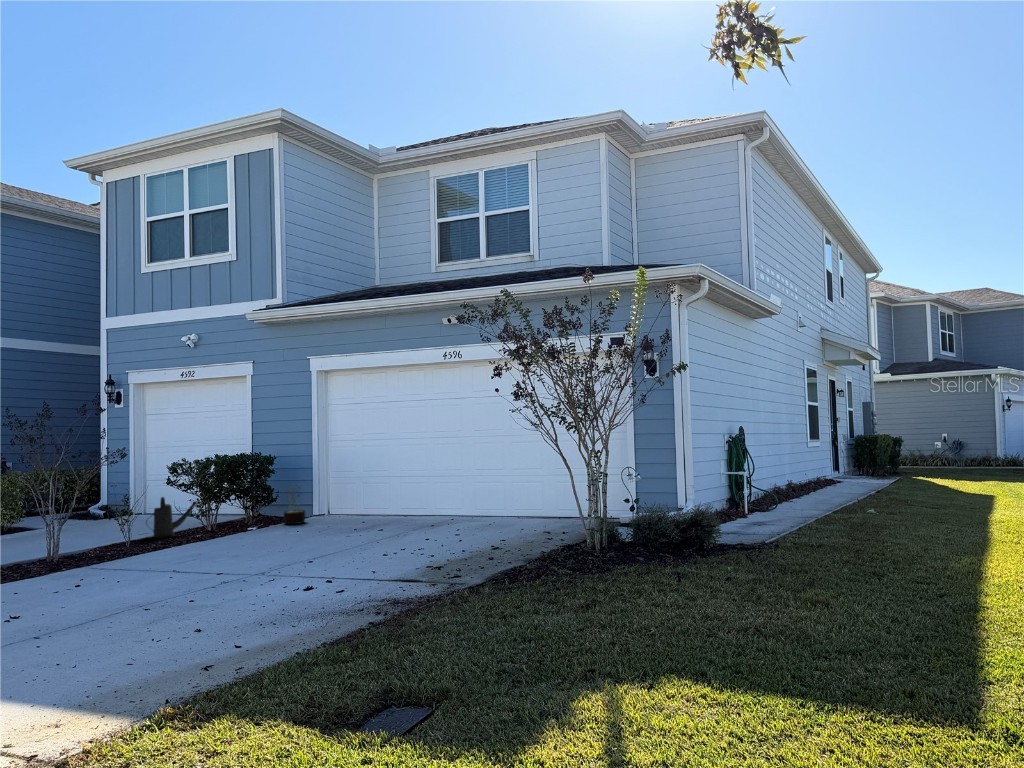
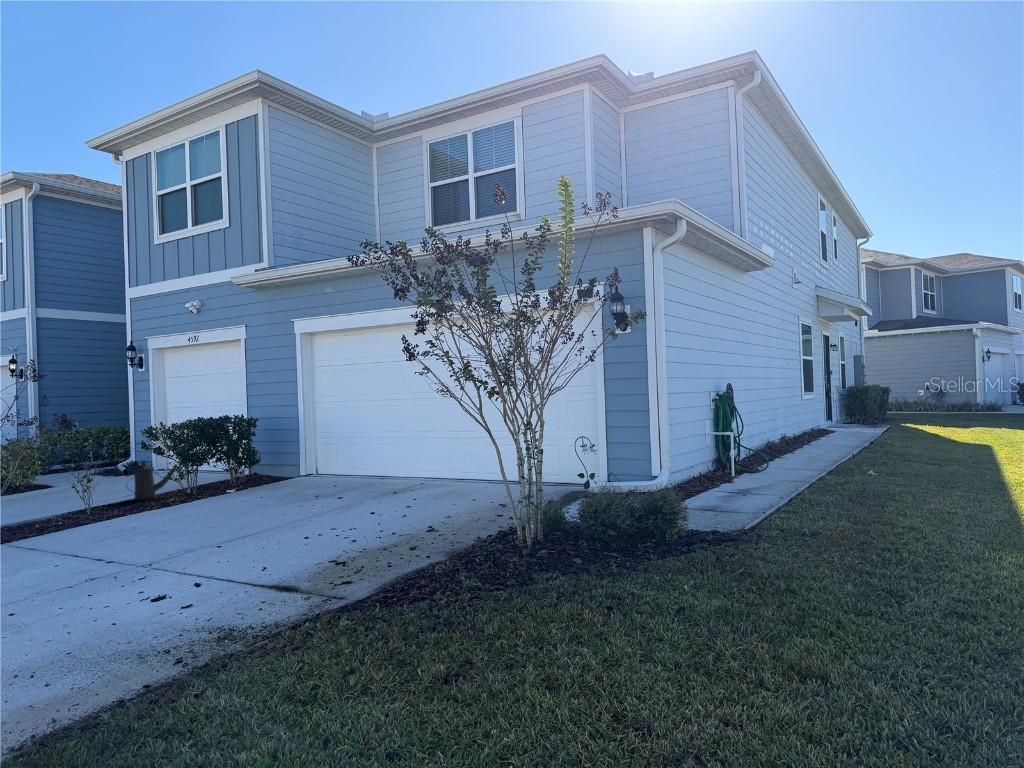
decorative plant: present [284,486,305,524] -> none [271,445,294,484]

